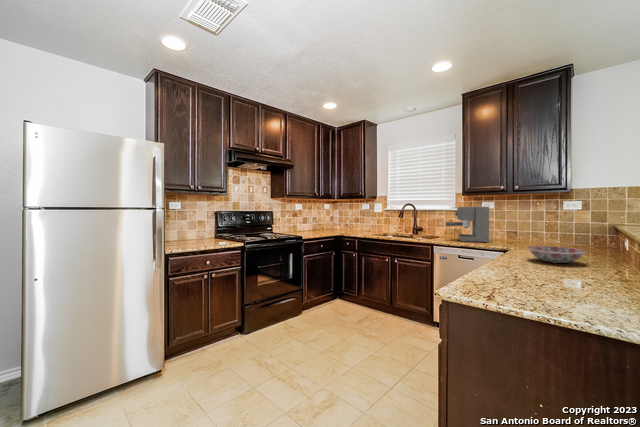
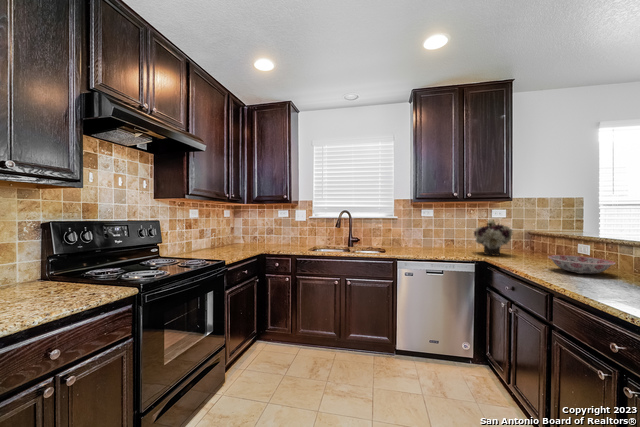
coffee maker: present [446,206,489,243] -> none [402,215,444,253]
flower arrangement: none [514,211,556,248] -> present [474,220,512,256]

